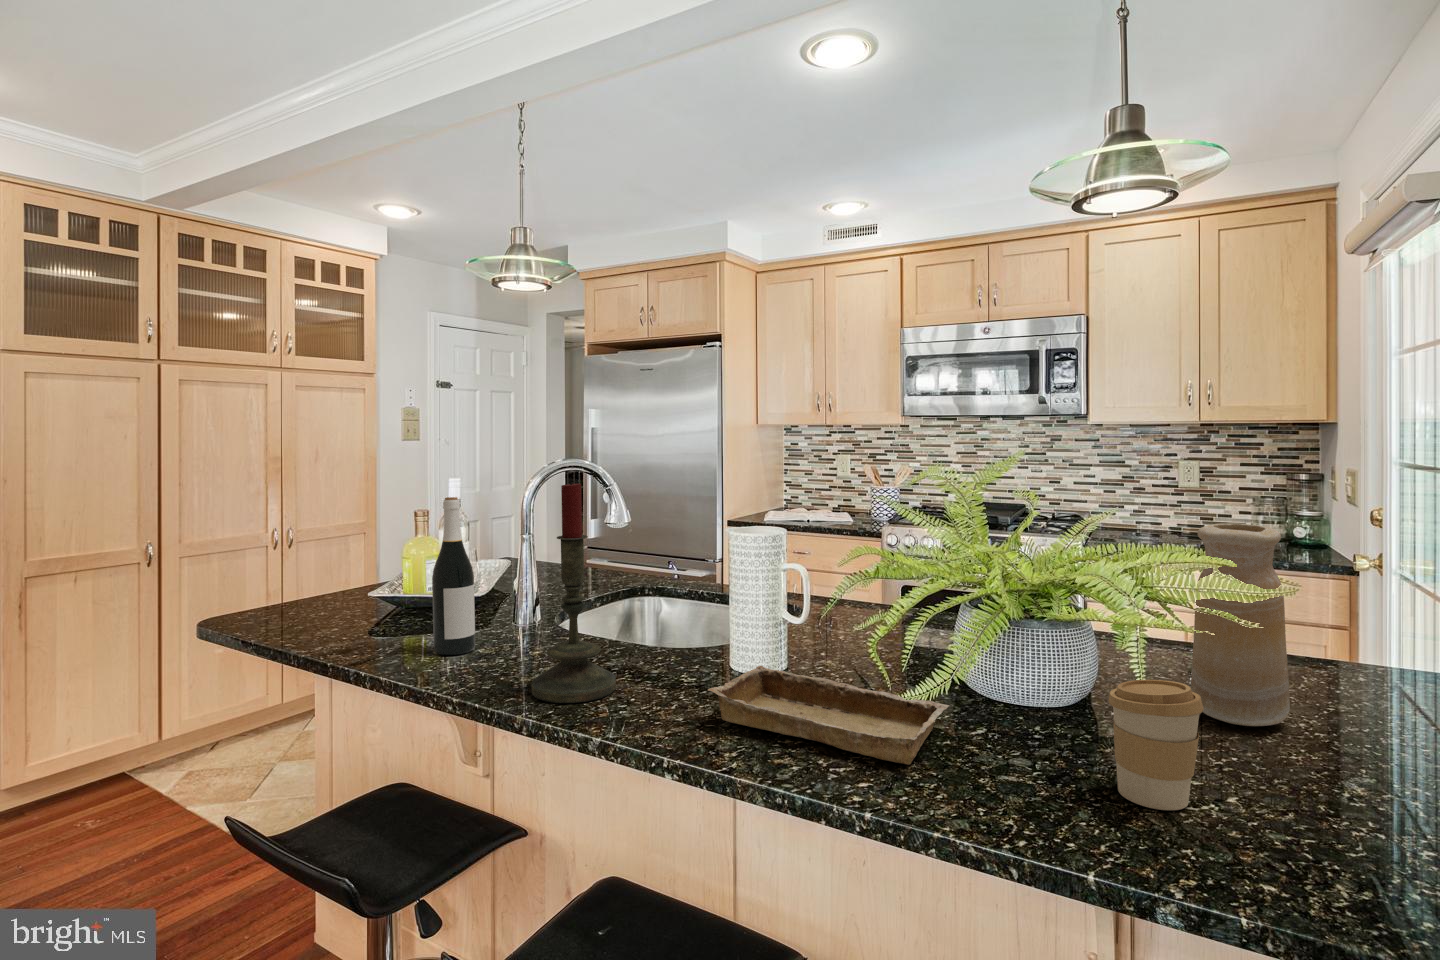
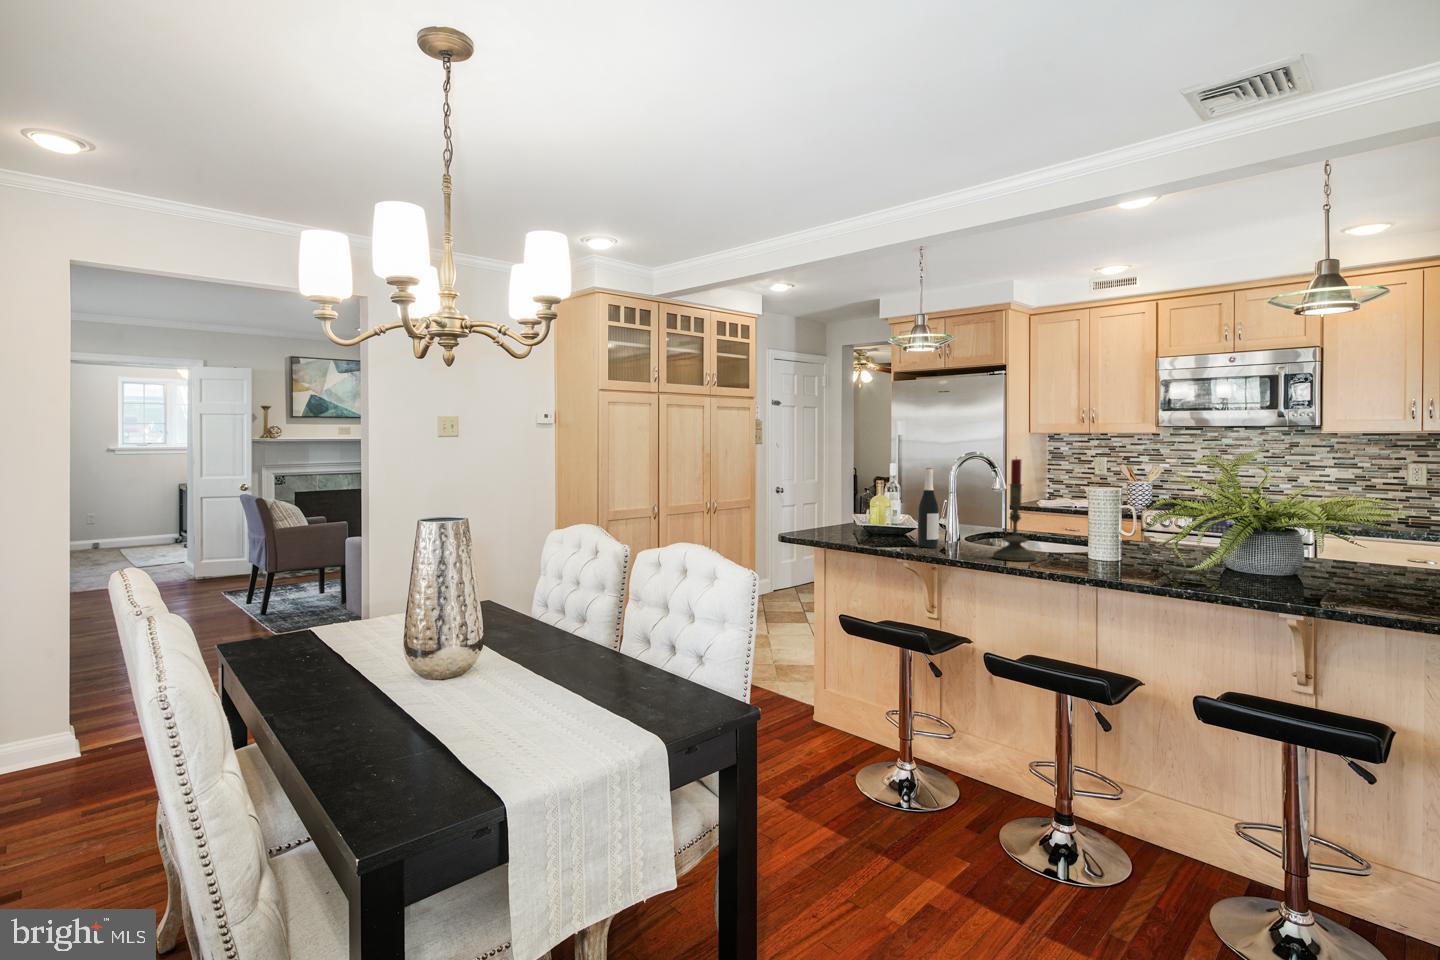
vase: present [1191,524,1290,726] -> none [1359,481,1412,579]
tray: present [708,666,949,764] -> none [1097,549,1223,578]
coffee cup: present [1108,680,1204,810] -> none [1304,541,1349,591]

